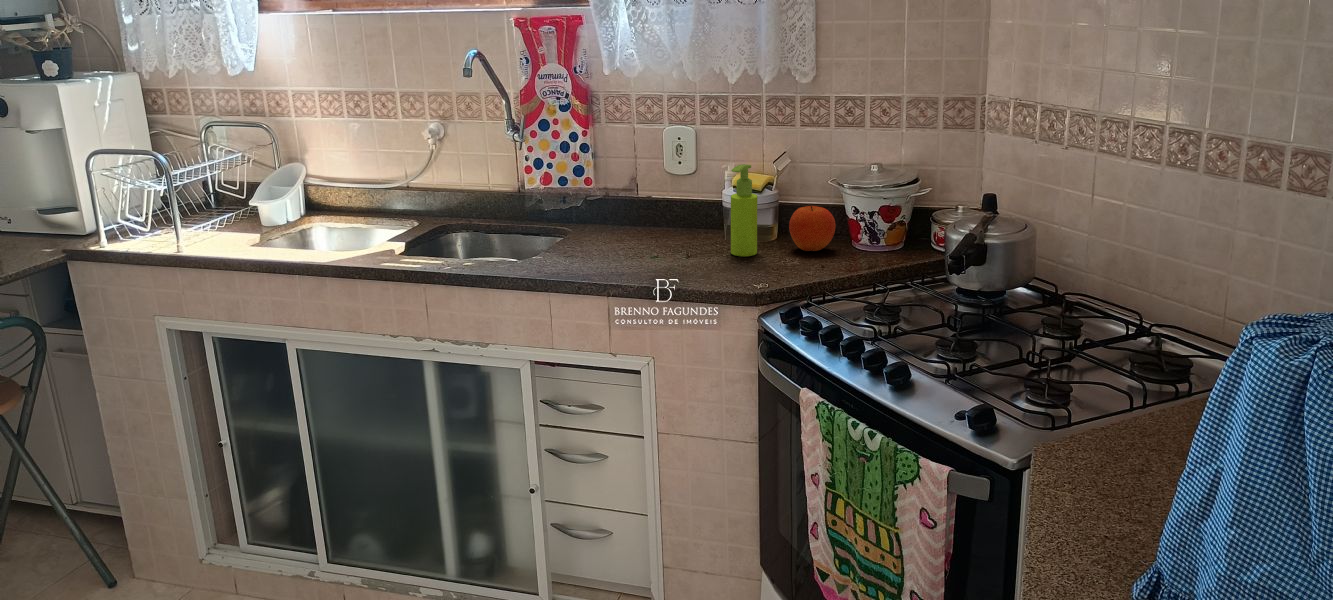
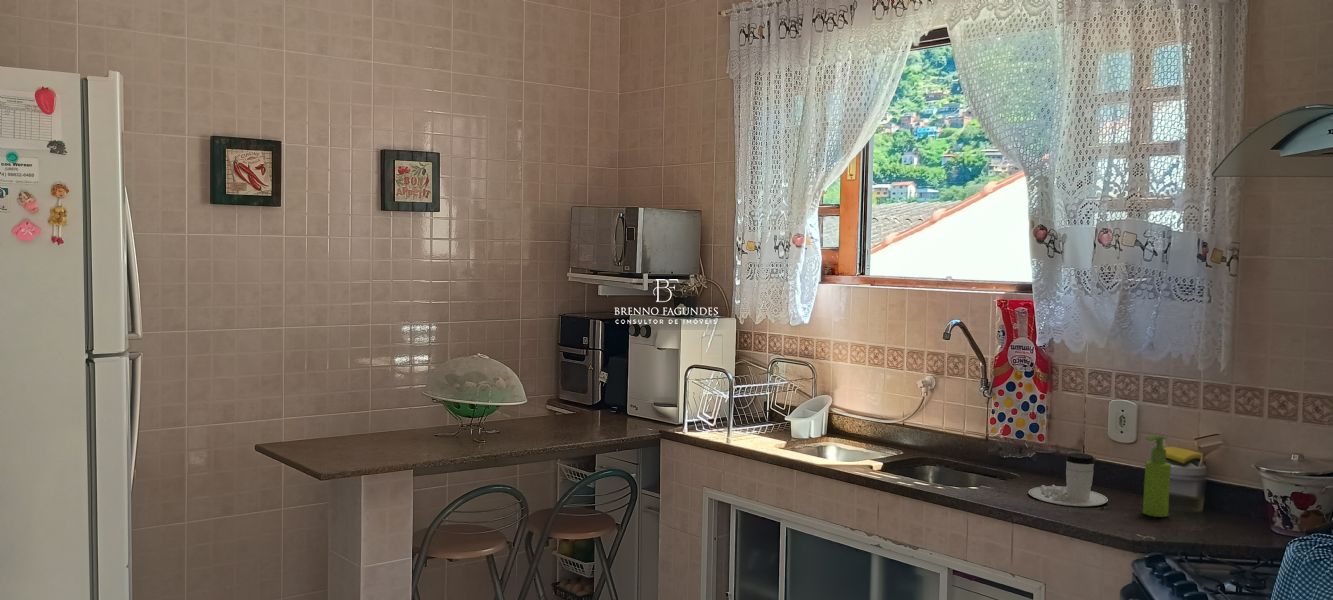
coffee cup: none [601,197,689,262] -> present [1028,453,1108,507]
fruit: present [789,206,836,251] -> none [1203,483,1249,524]

